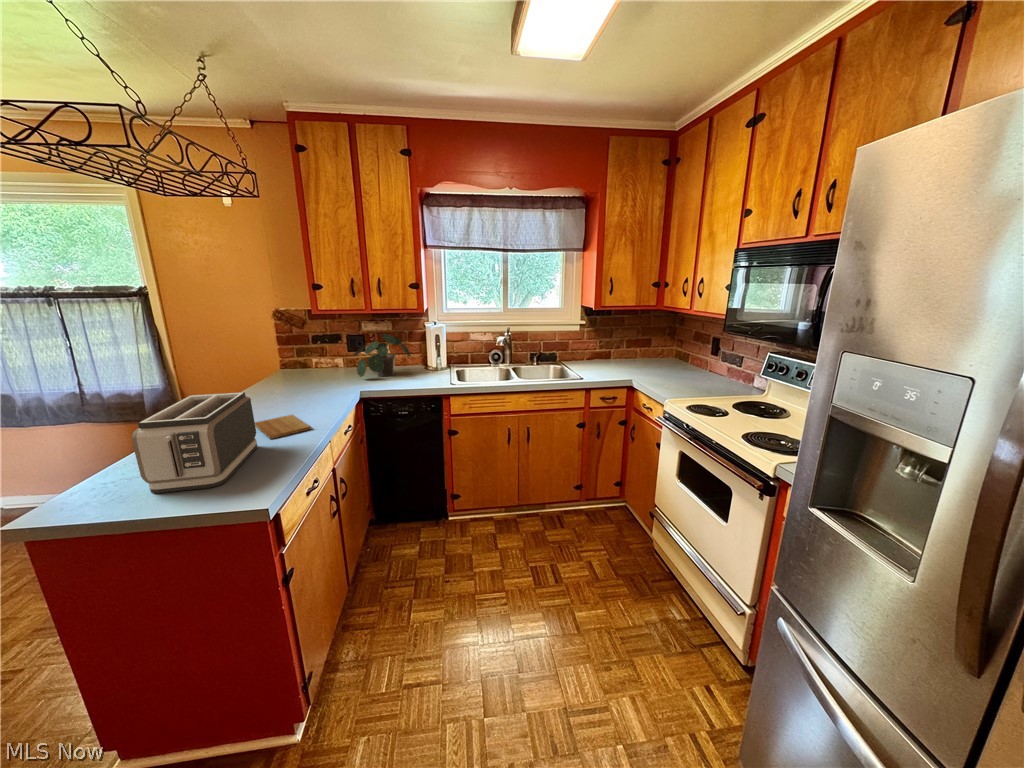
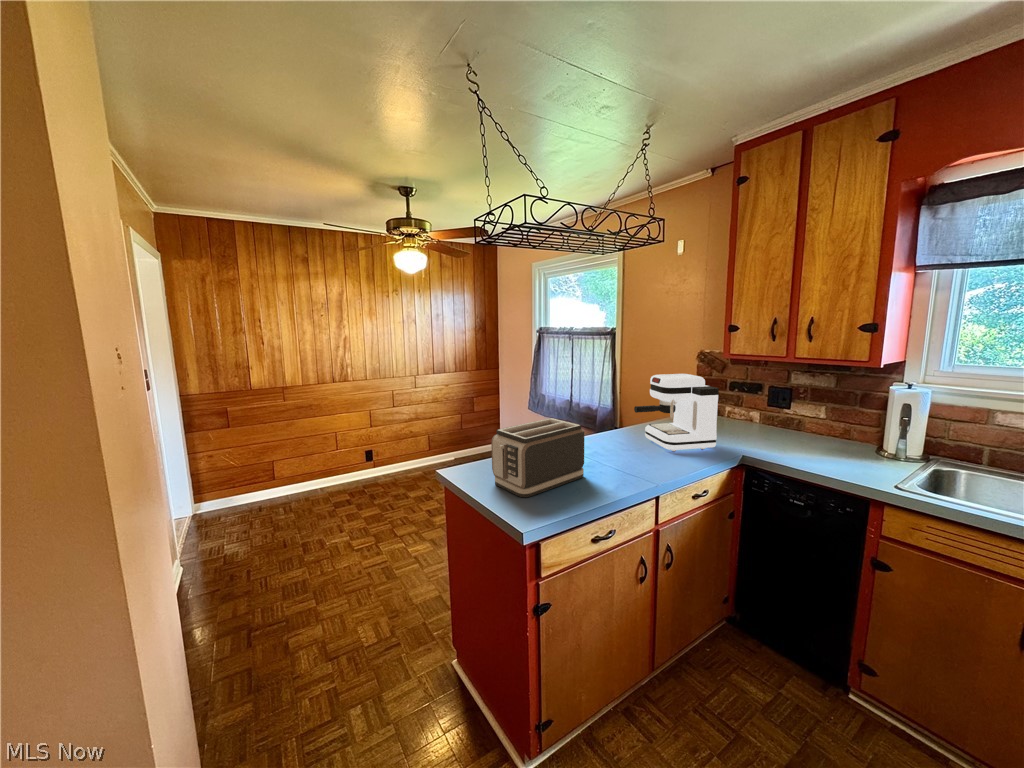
coffee maker: none [257,330,339,402] -> present [634,374,719,451]
potted plant: present [354,334,410,377] -> none [757,388,846,447]
cutting board: present [255,415,311,439] -> none [599,455,641,479]

